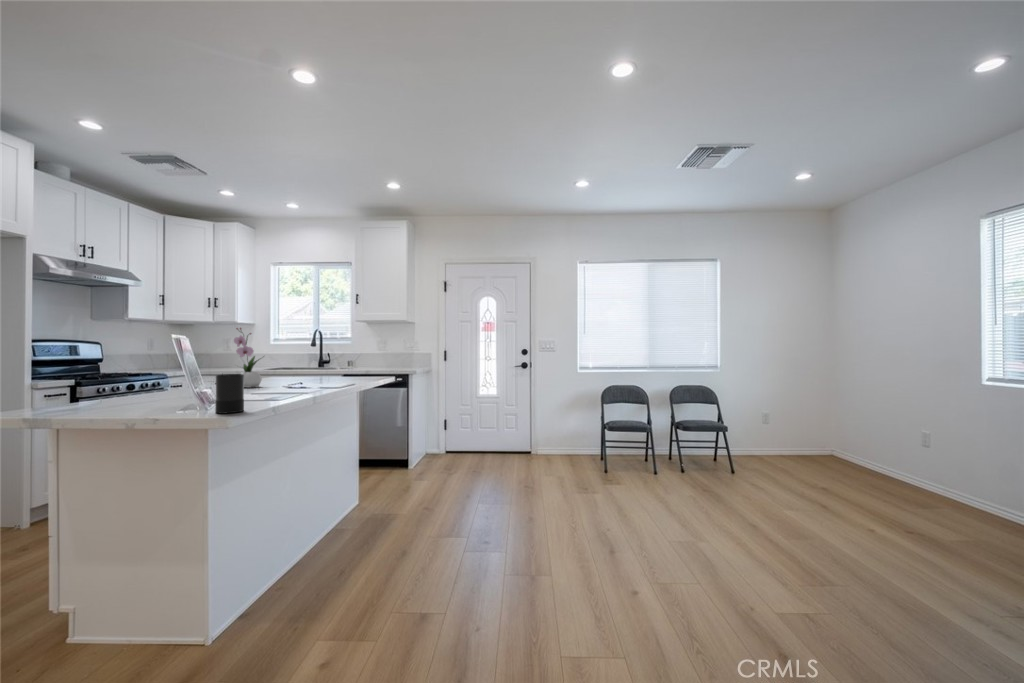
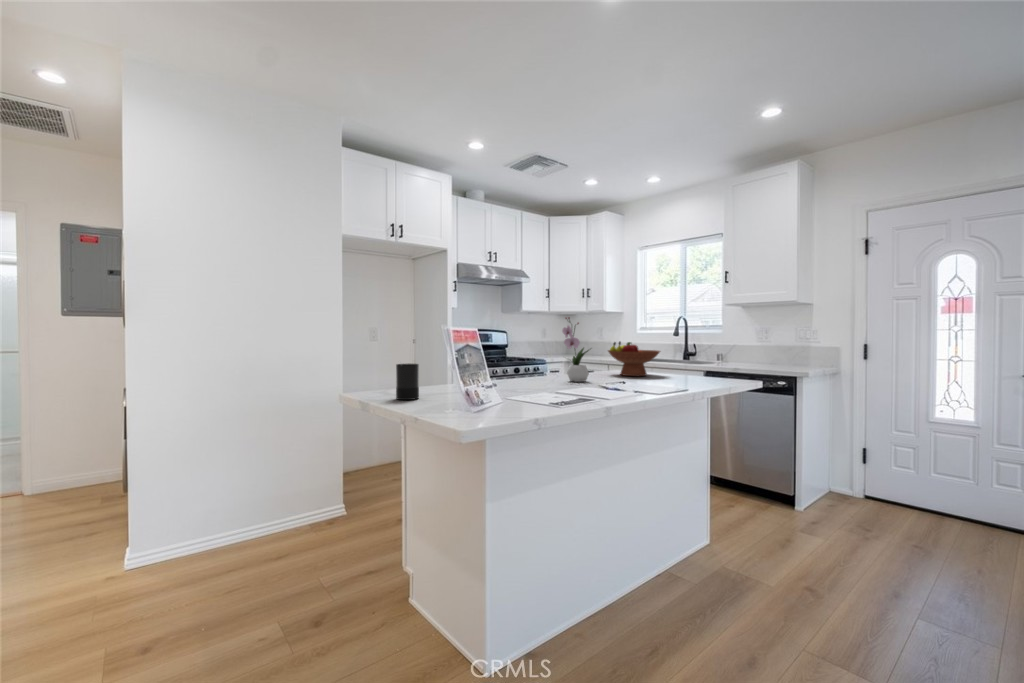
fruit bowl: none [269,350,319,381] -> present [608,342,660,376]
candle: present [215,374,244,413] -> present [396,364,419,400]

